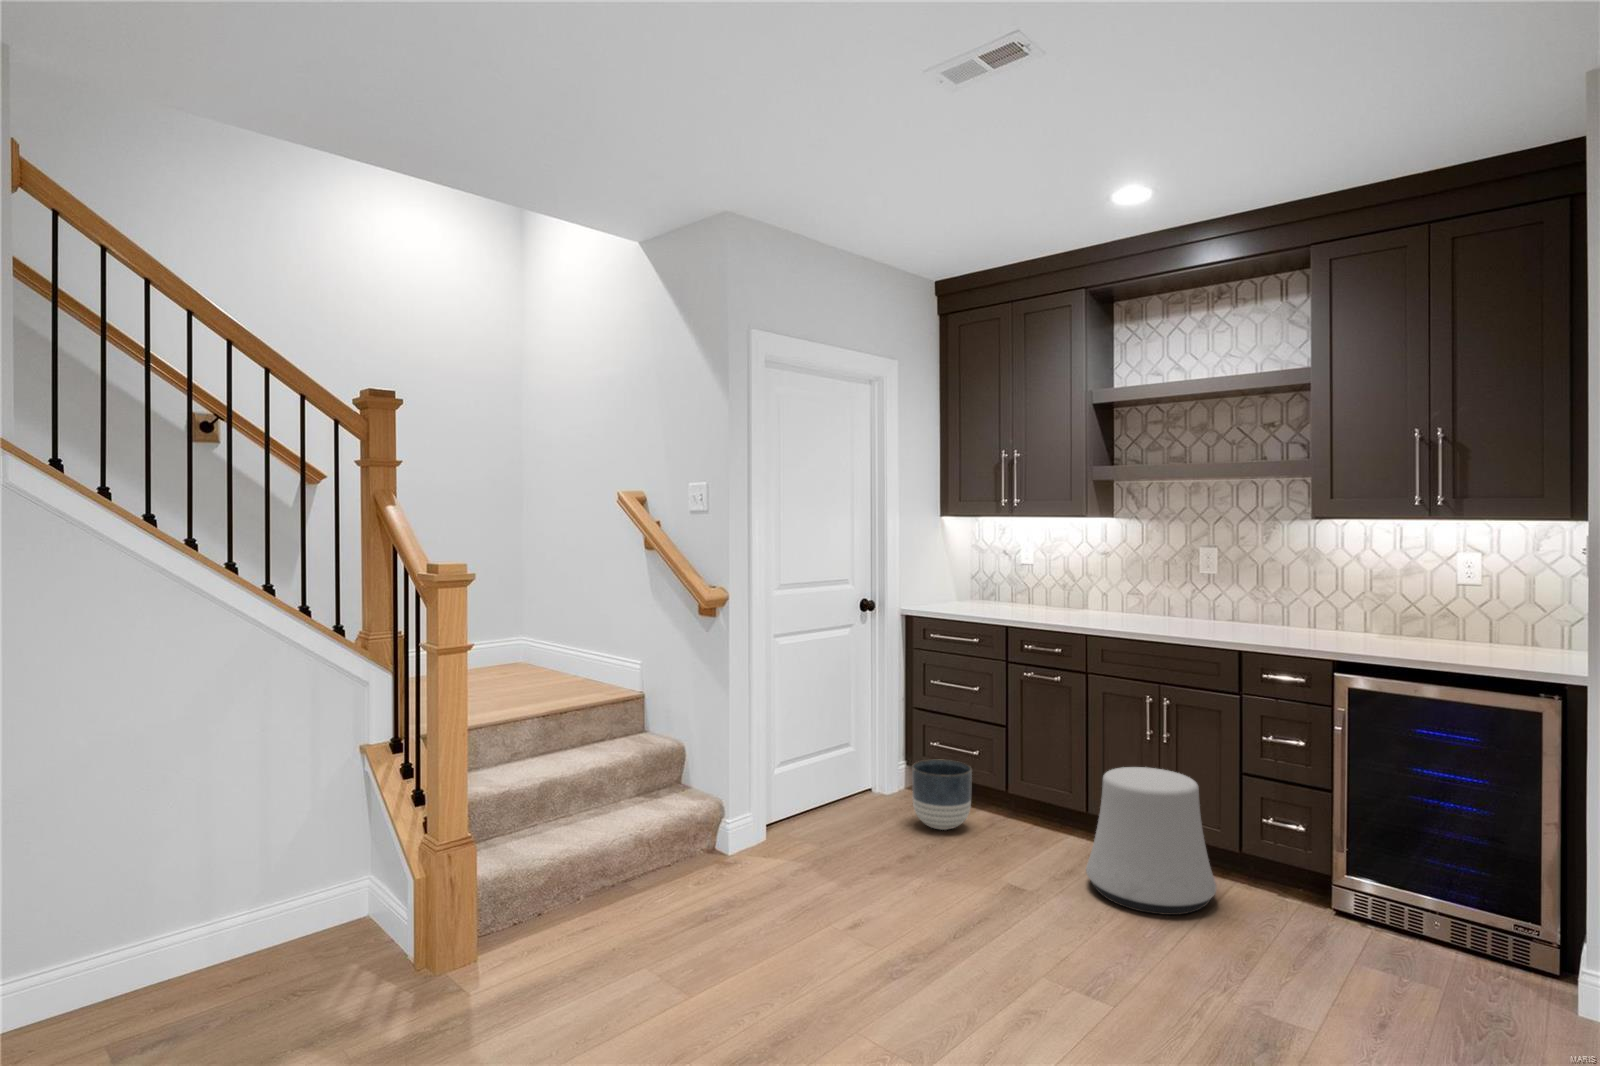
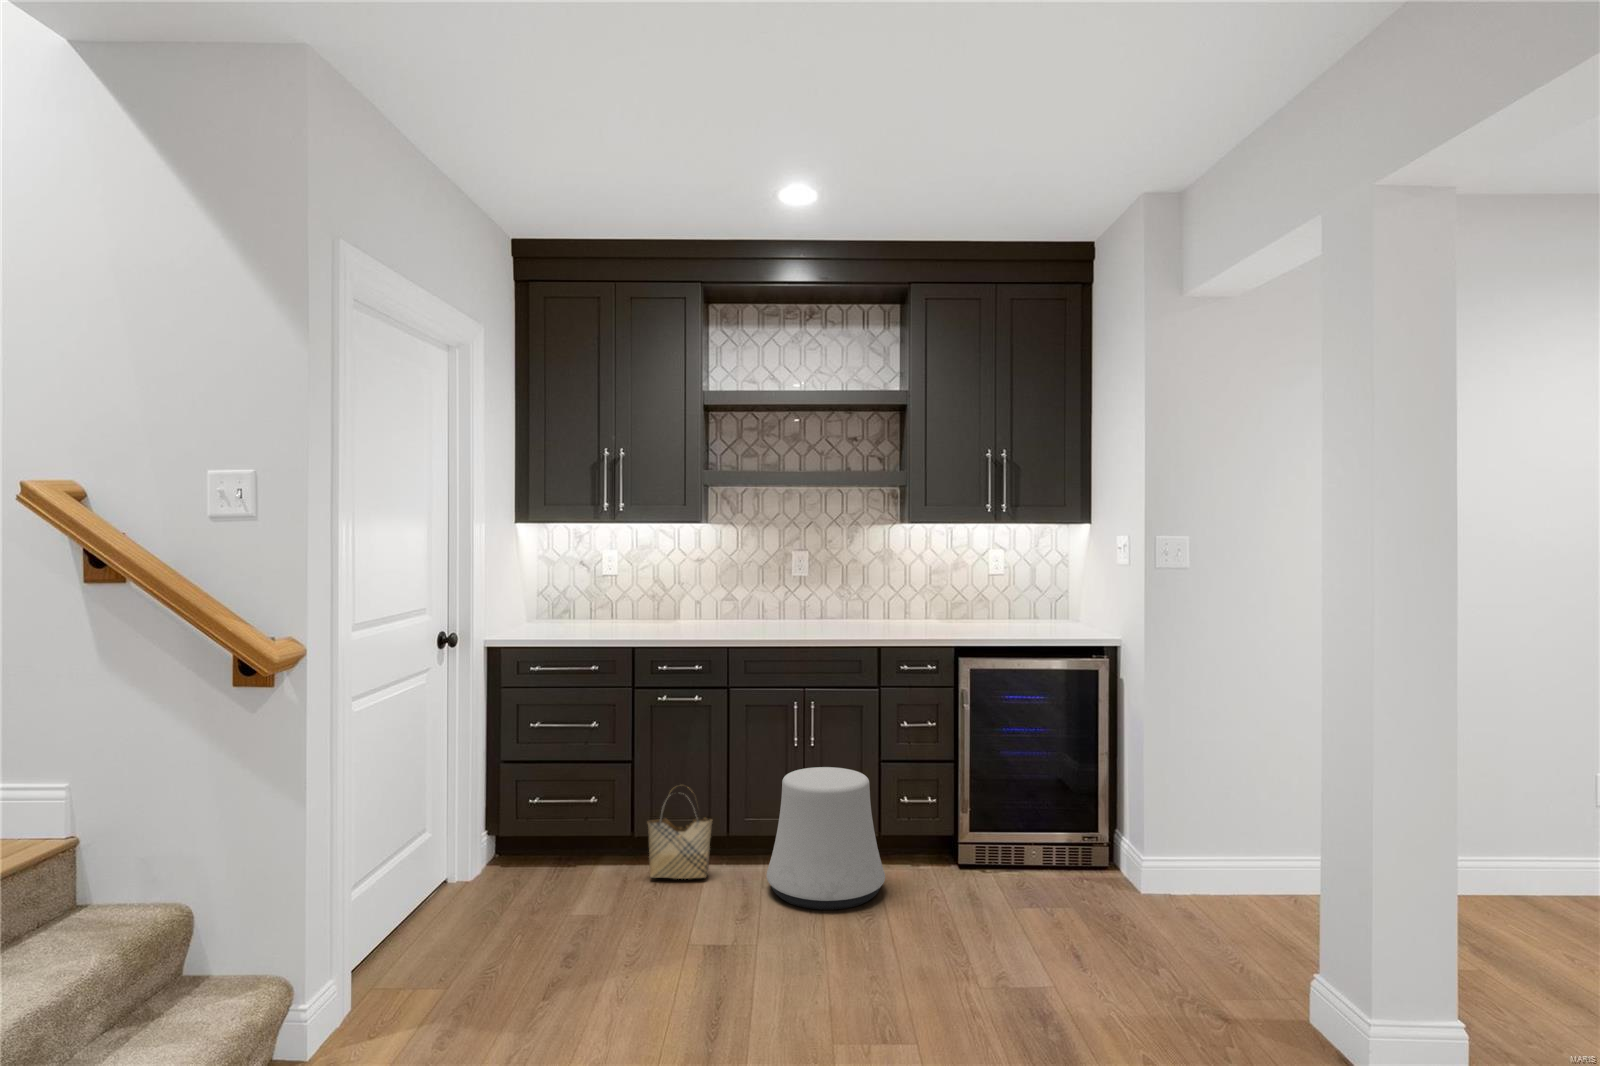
planter: present [912,760,972,830] -> none [541,802,612,886]
woven basket: none [998,761,1057,851] -> present [647,785,712,879]

